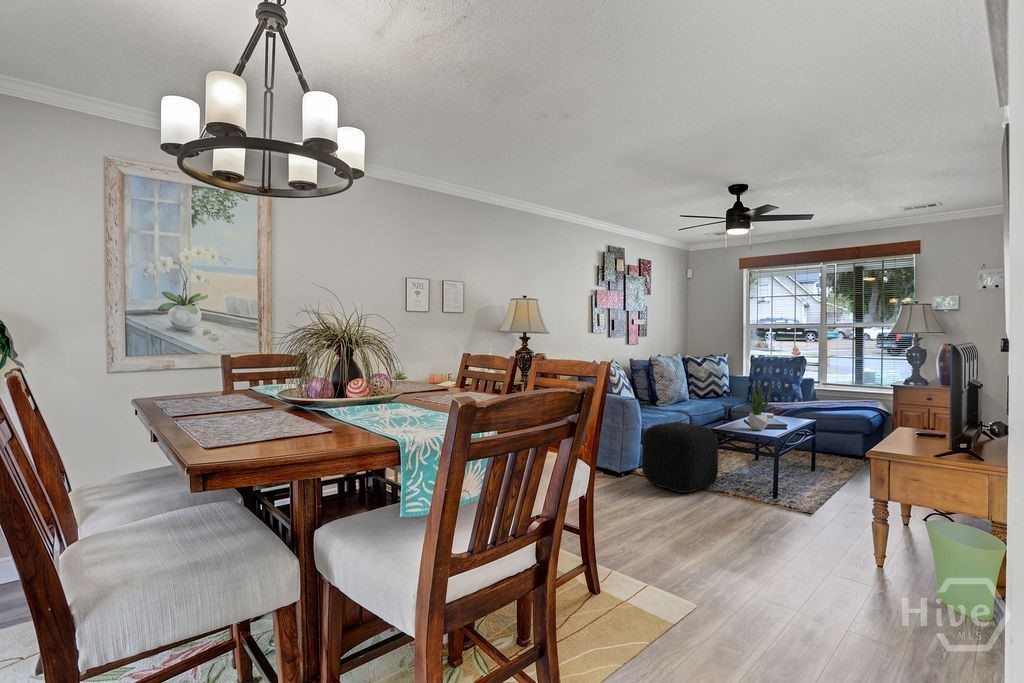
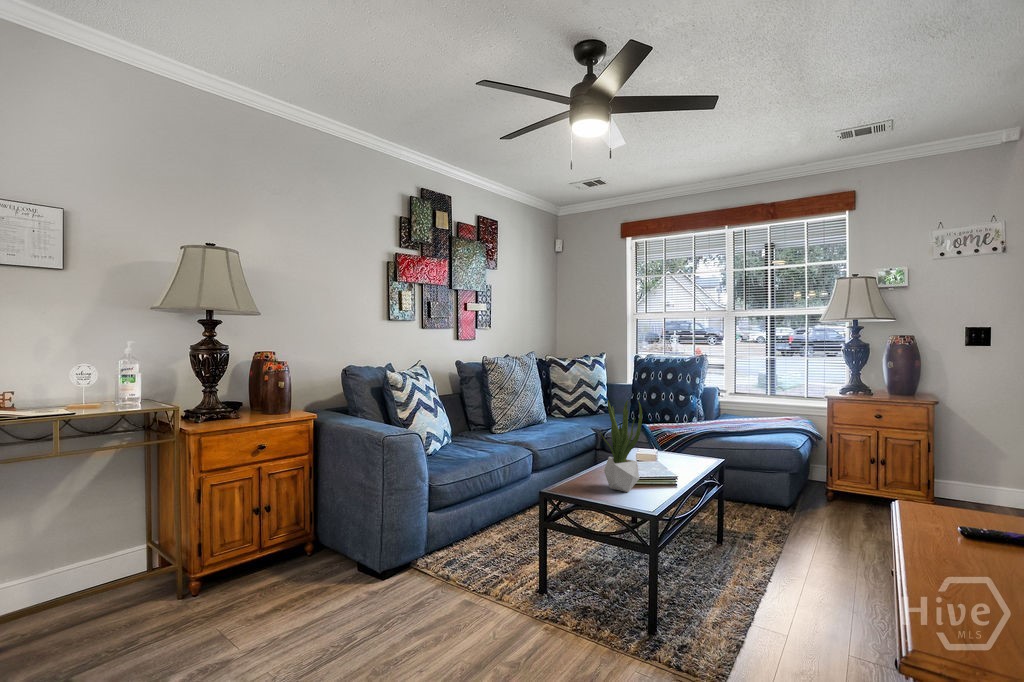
ottoman: present [642,422,718,493] -> none [406,476,547,632]

